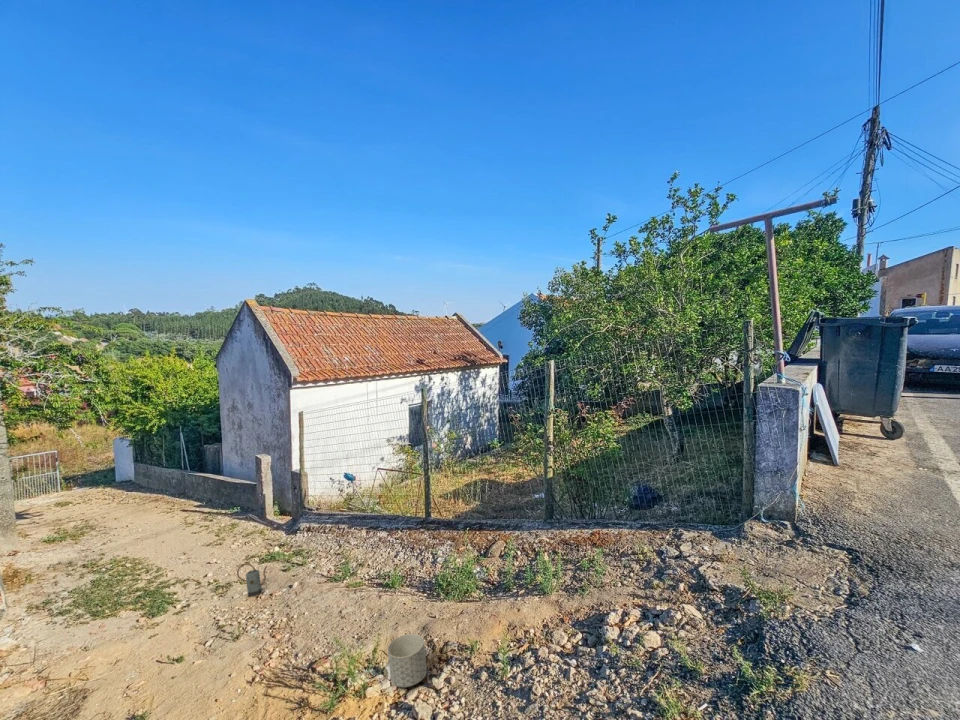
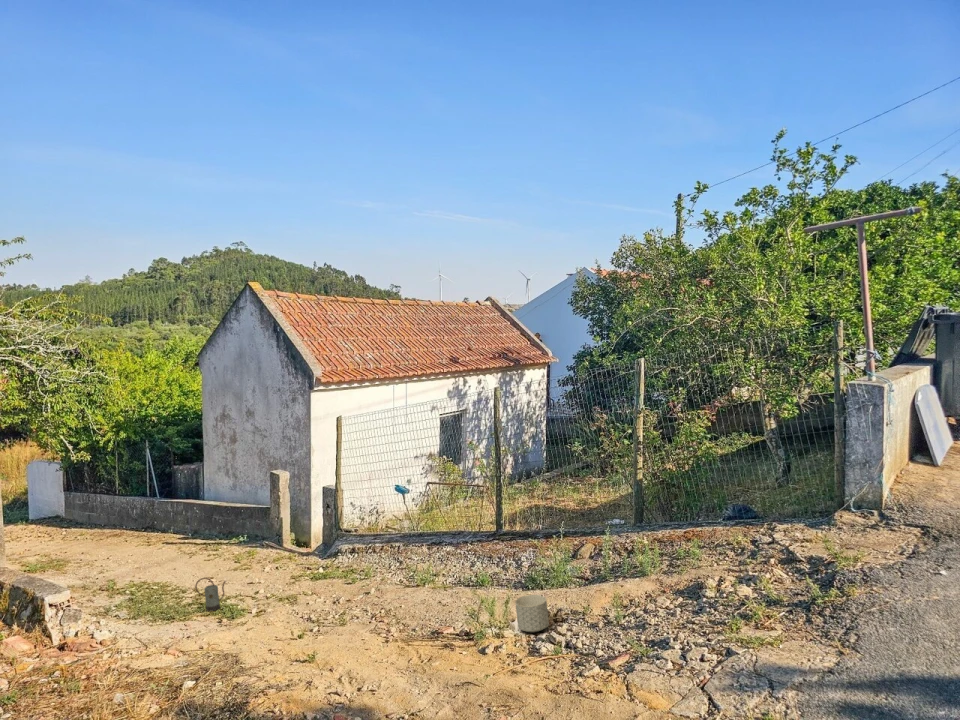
watering can: present [237,564,267,597] -> present [195,578,226,611]

